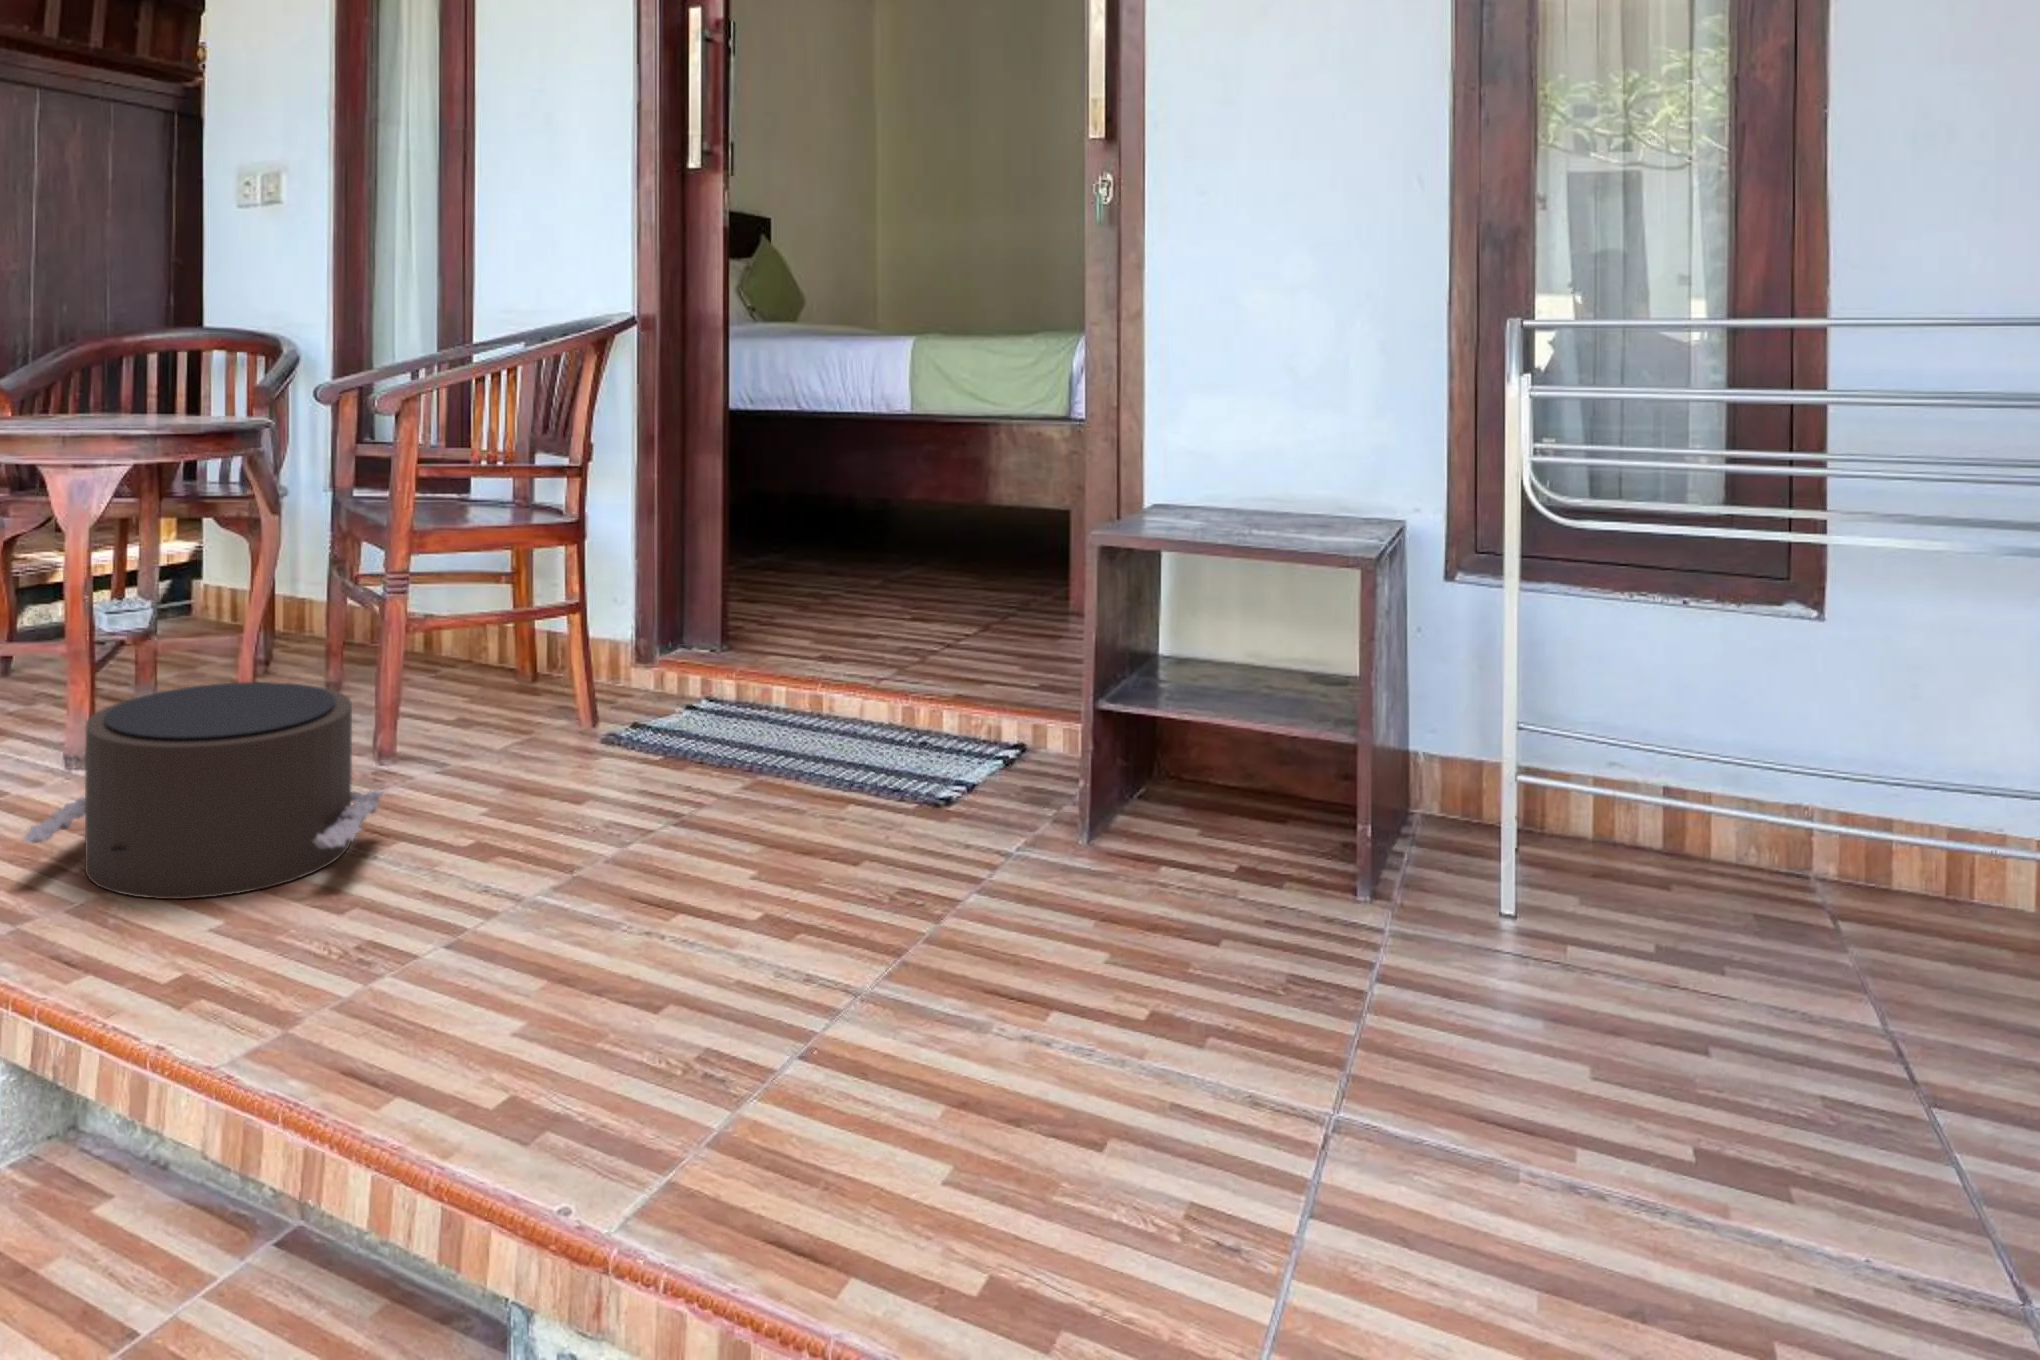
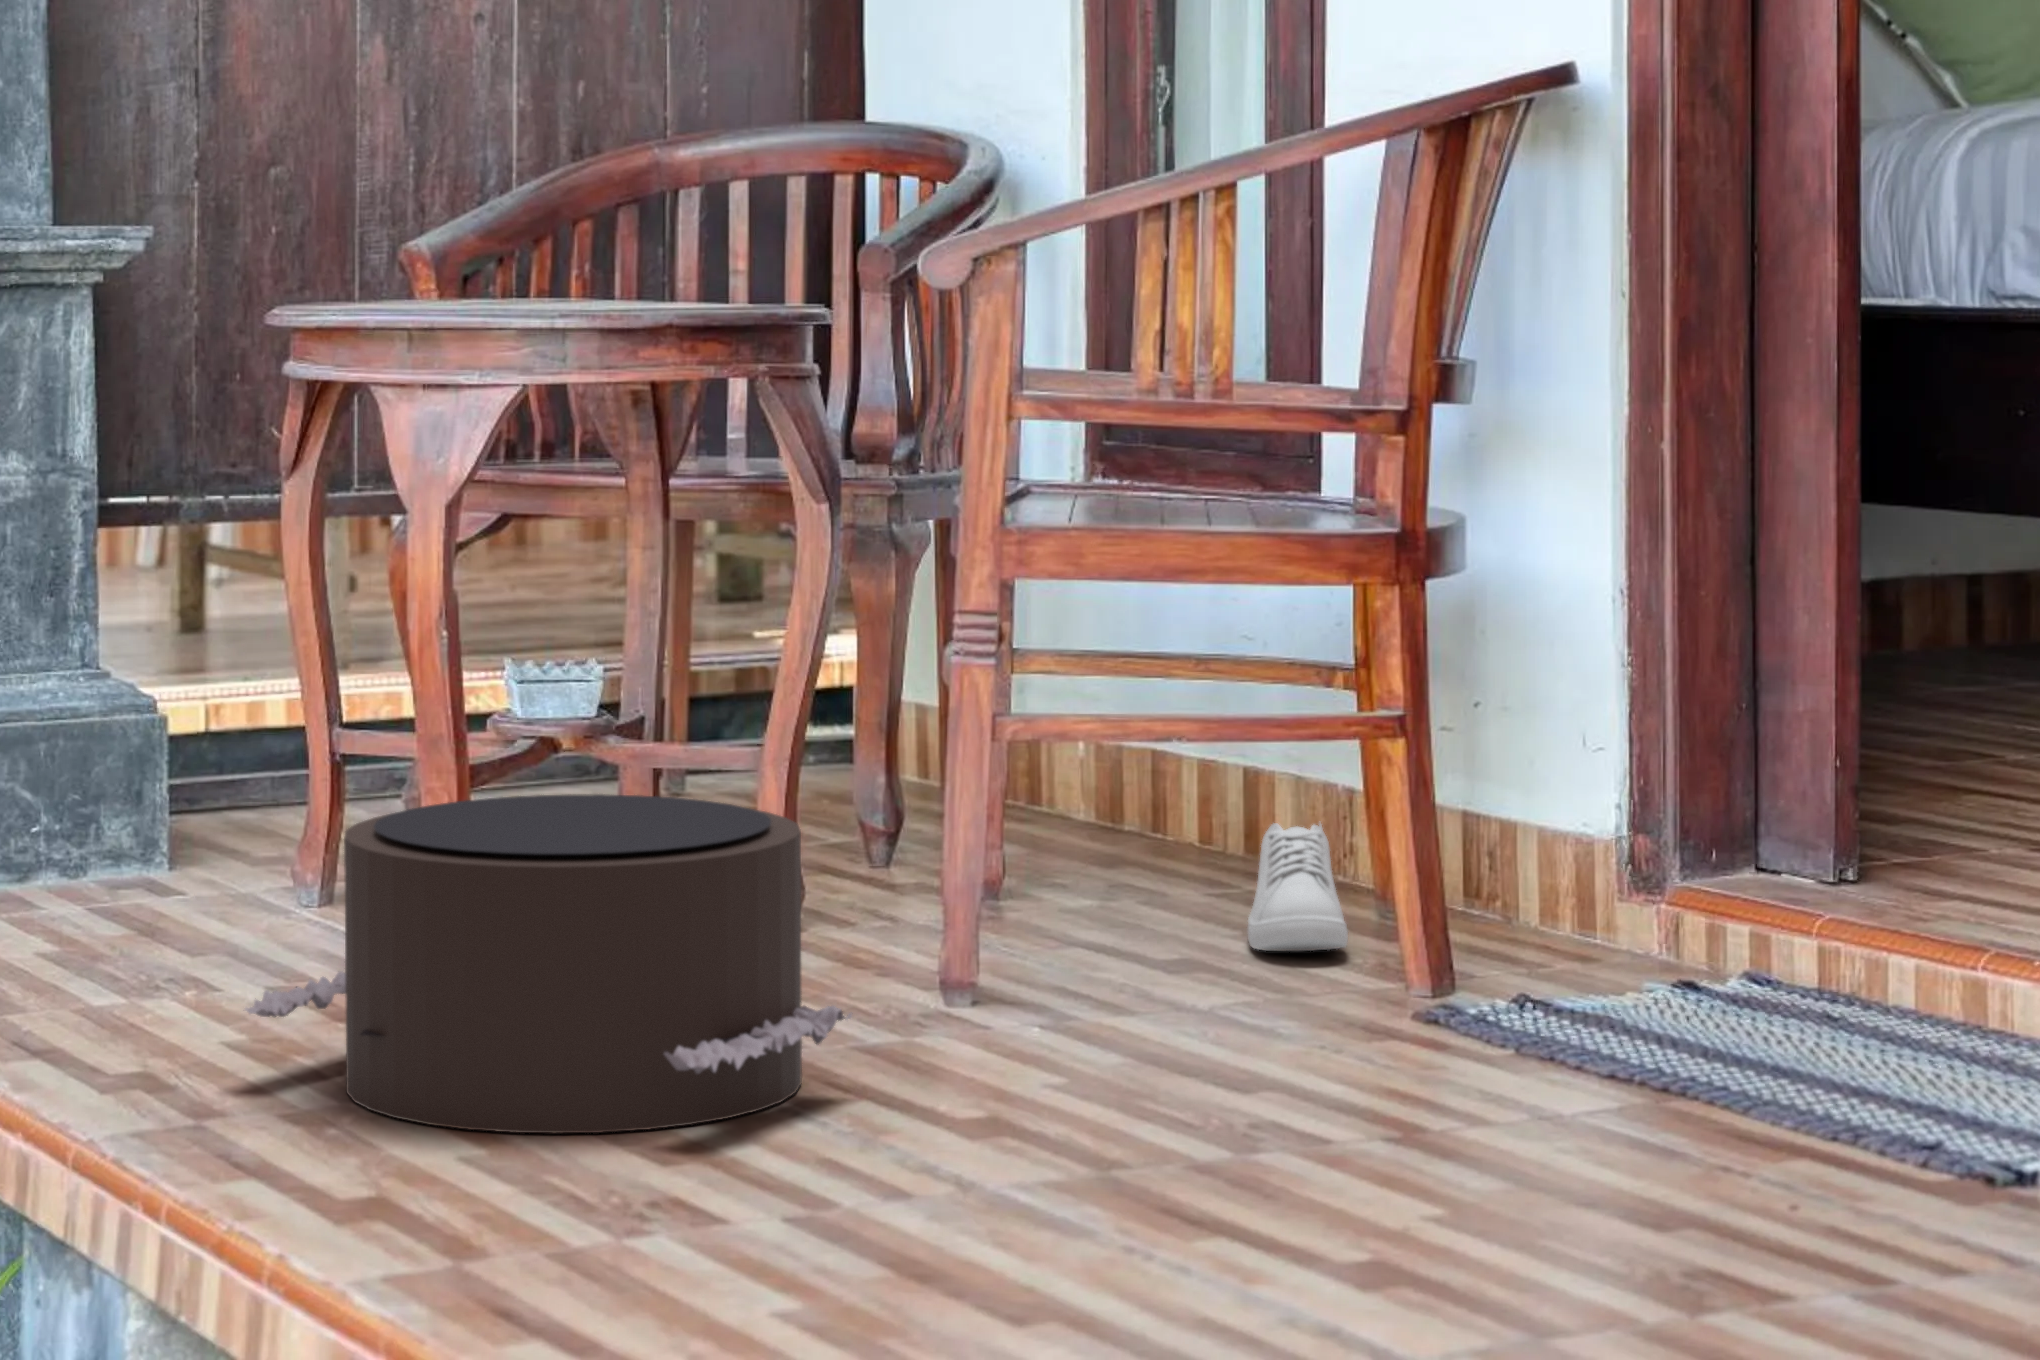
shoe: none [468,644,529,710] -> present [1248,823,1348,951]

